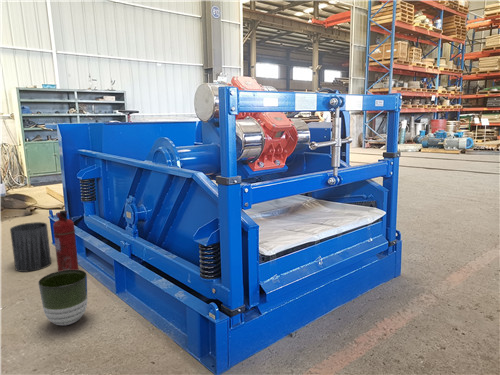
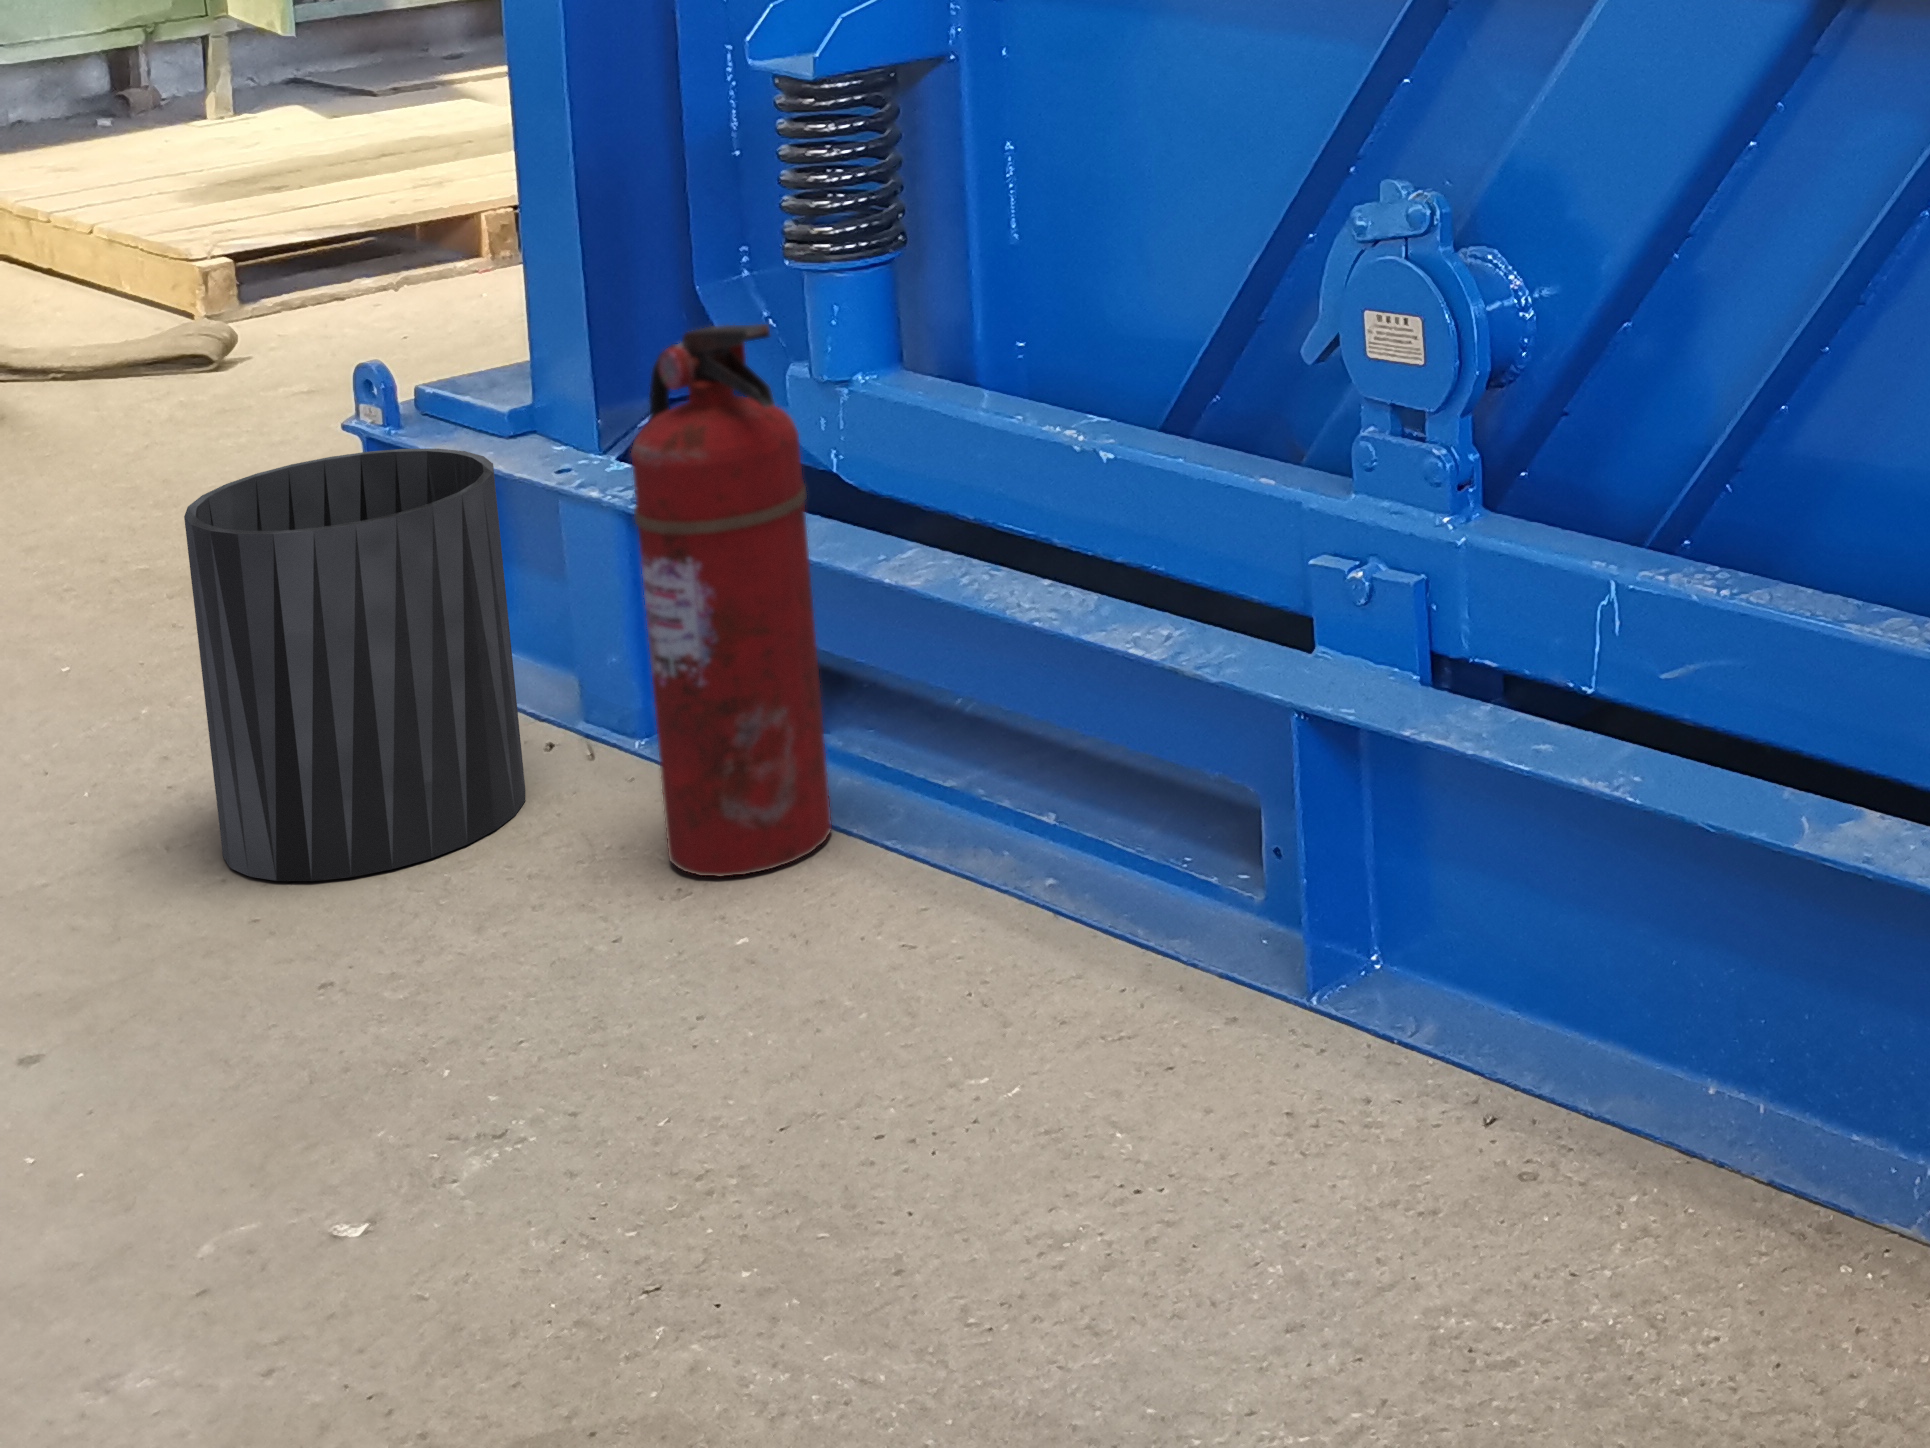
planter: present [39,270,87,326] -> none [857,781,1226,1244]

